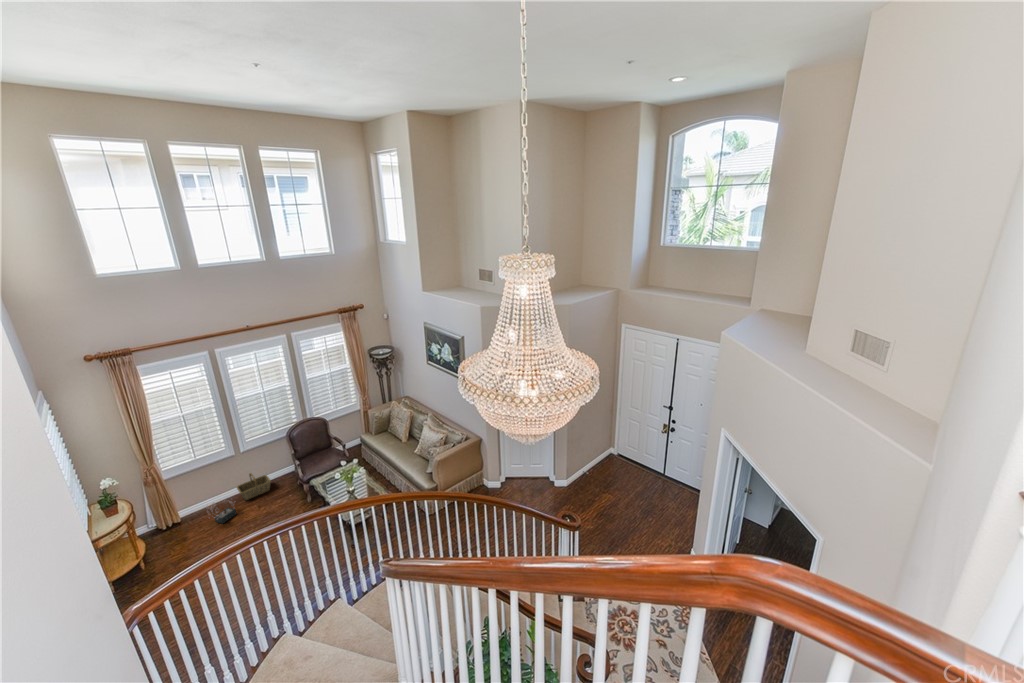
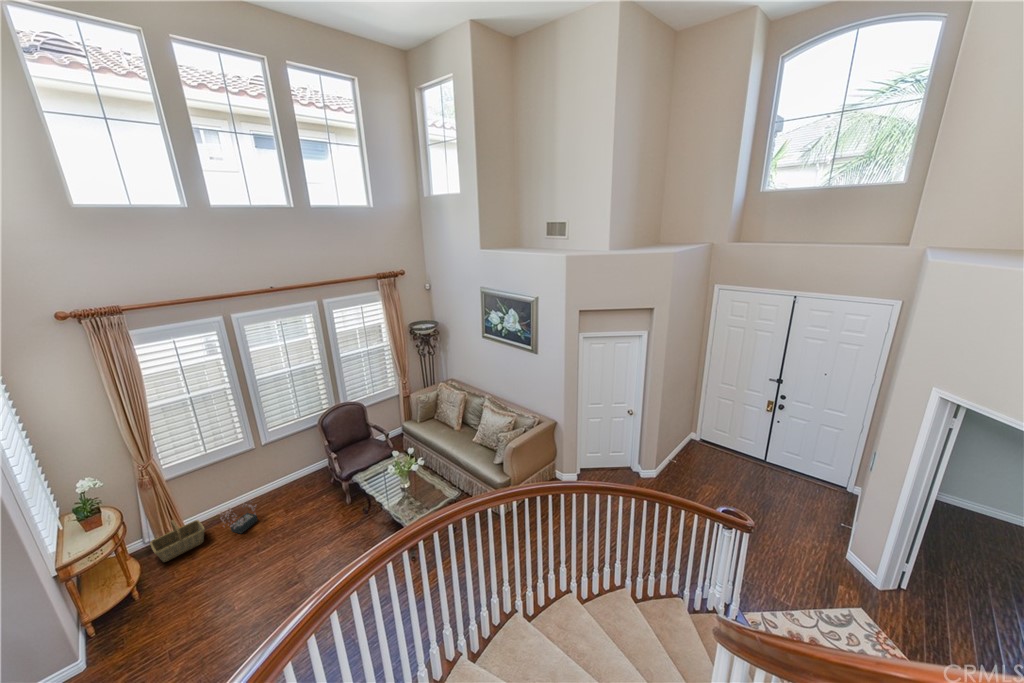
basket: present [237,473,271,500] -> present [150,520,205,562]

